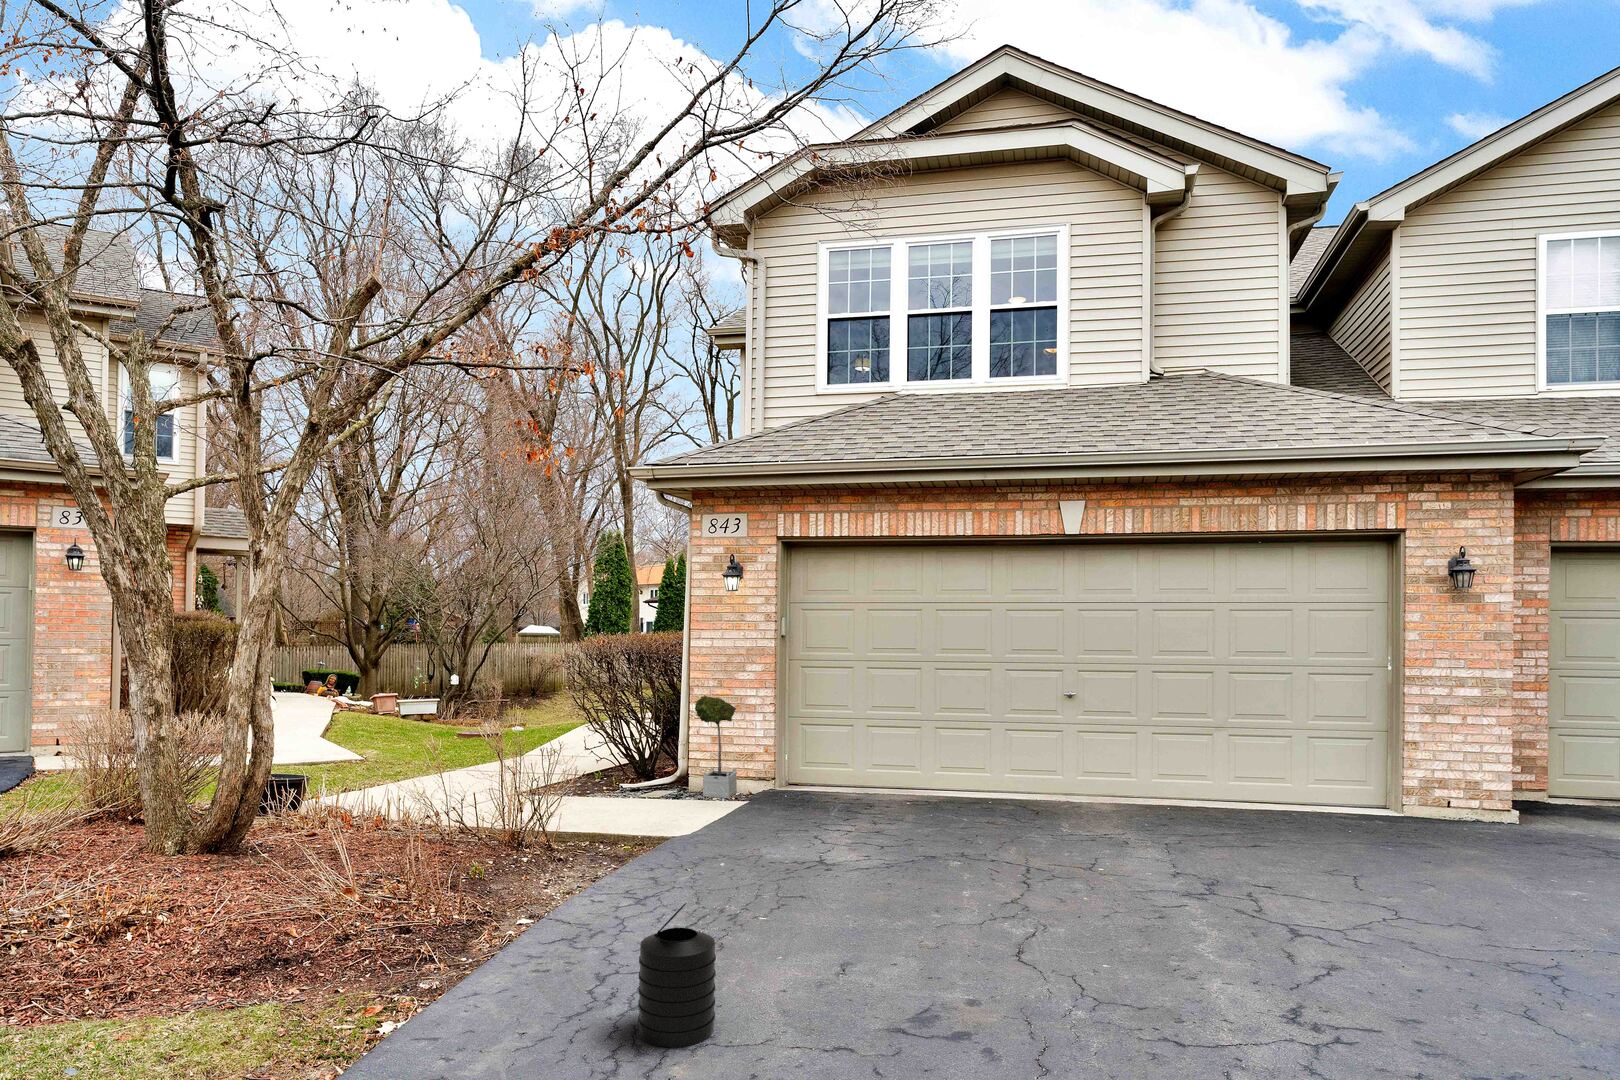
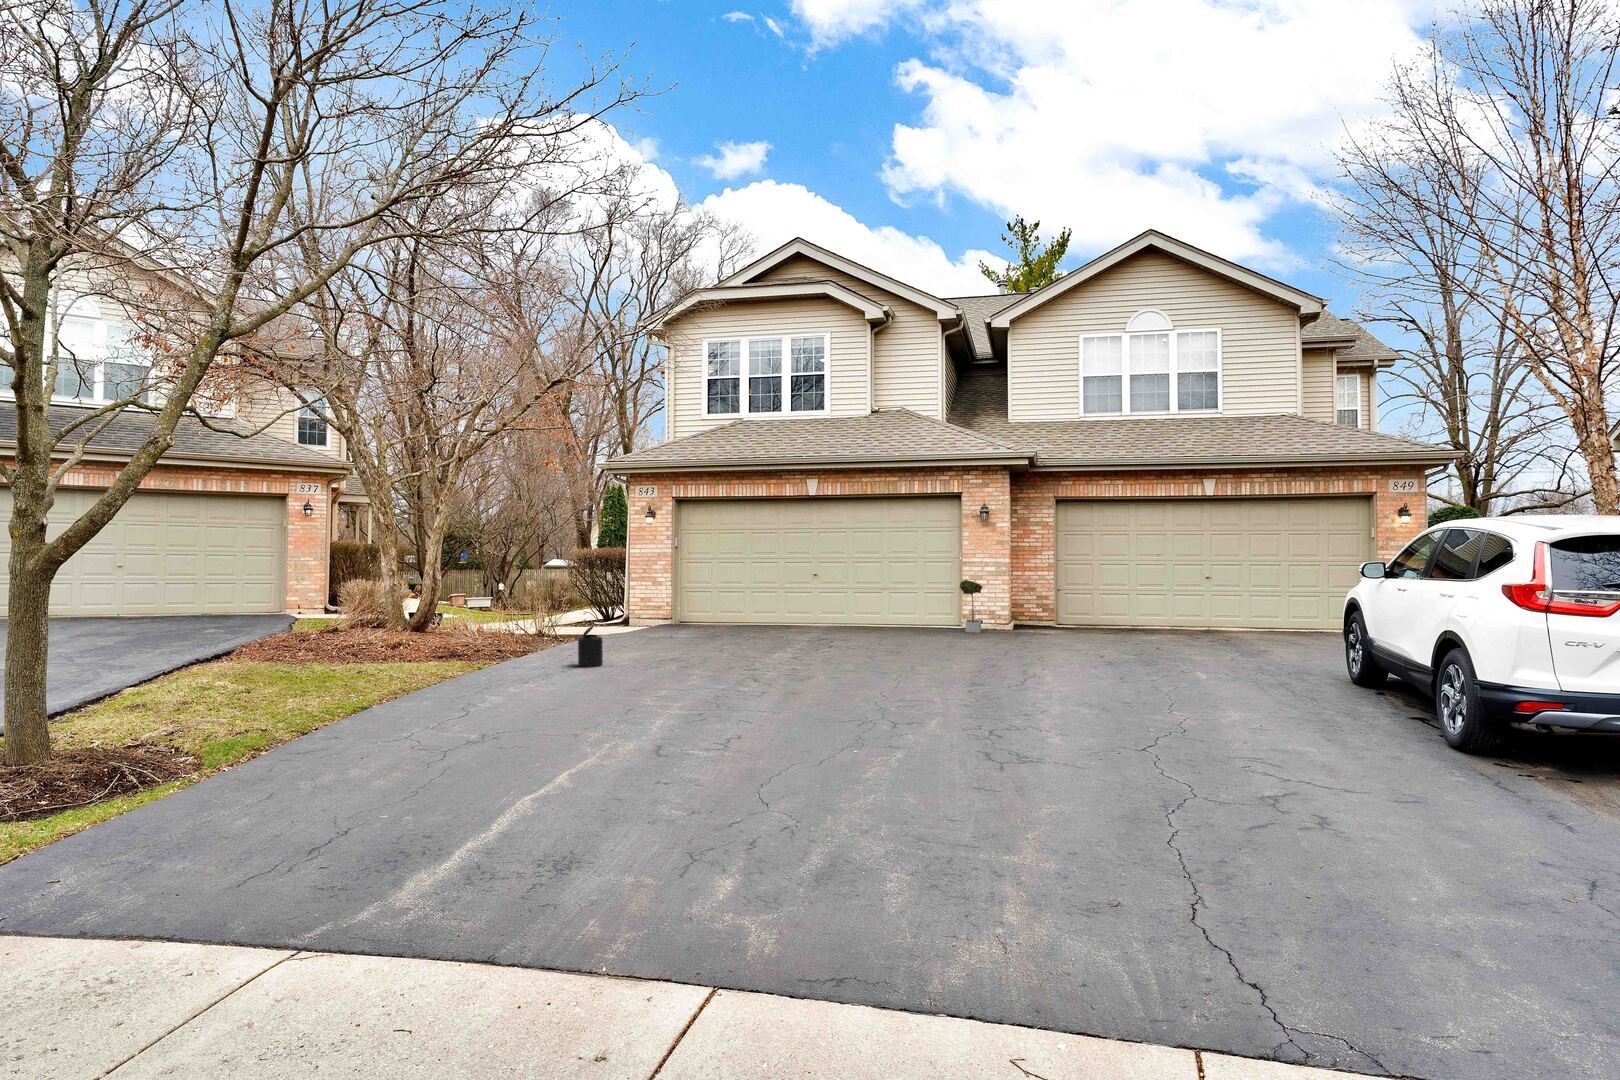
potted tree: present [695,695,737,798] -> present [960,580,982,633]

